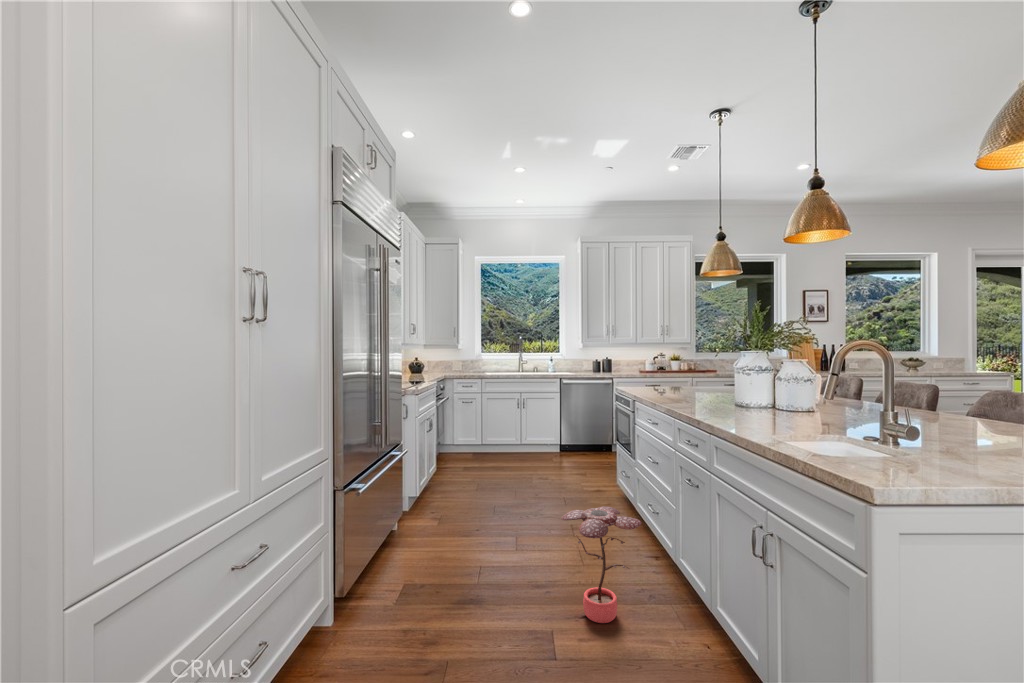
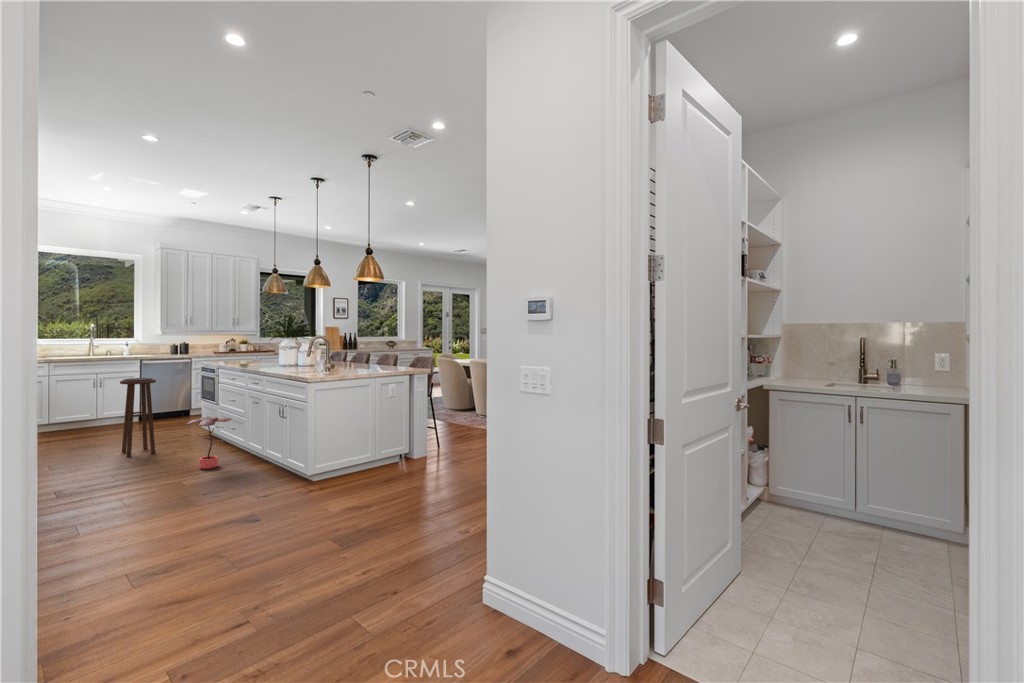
stool: none [504,409,546,529] -> present [120,378,156,456]

